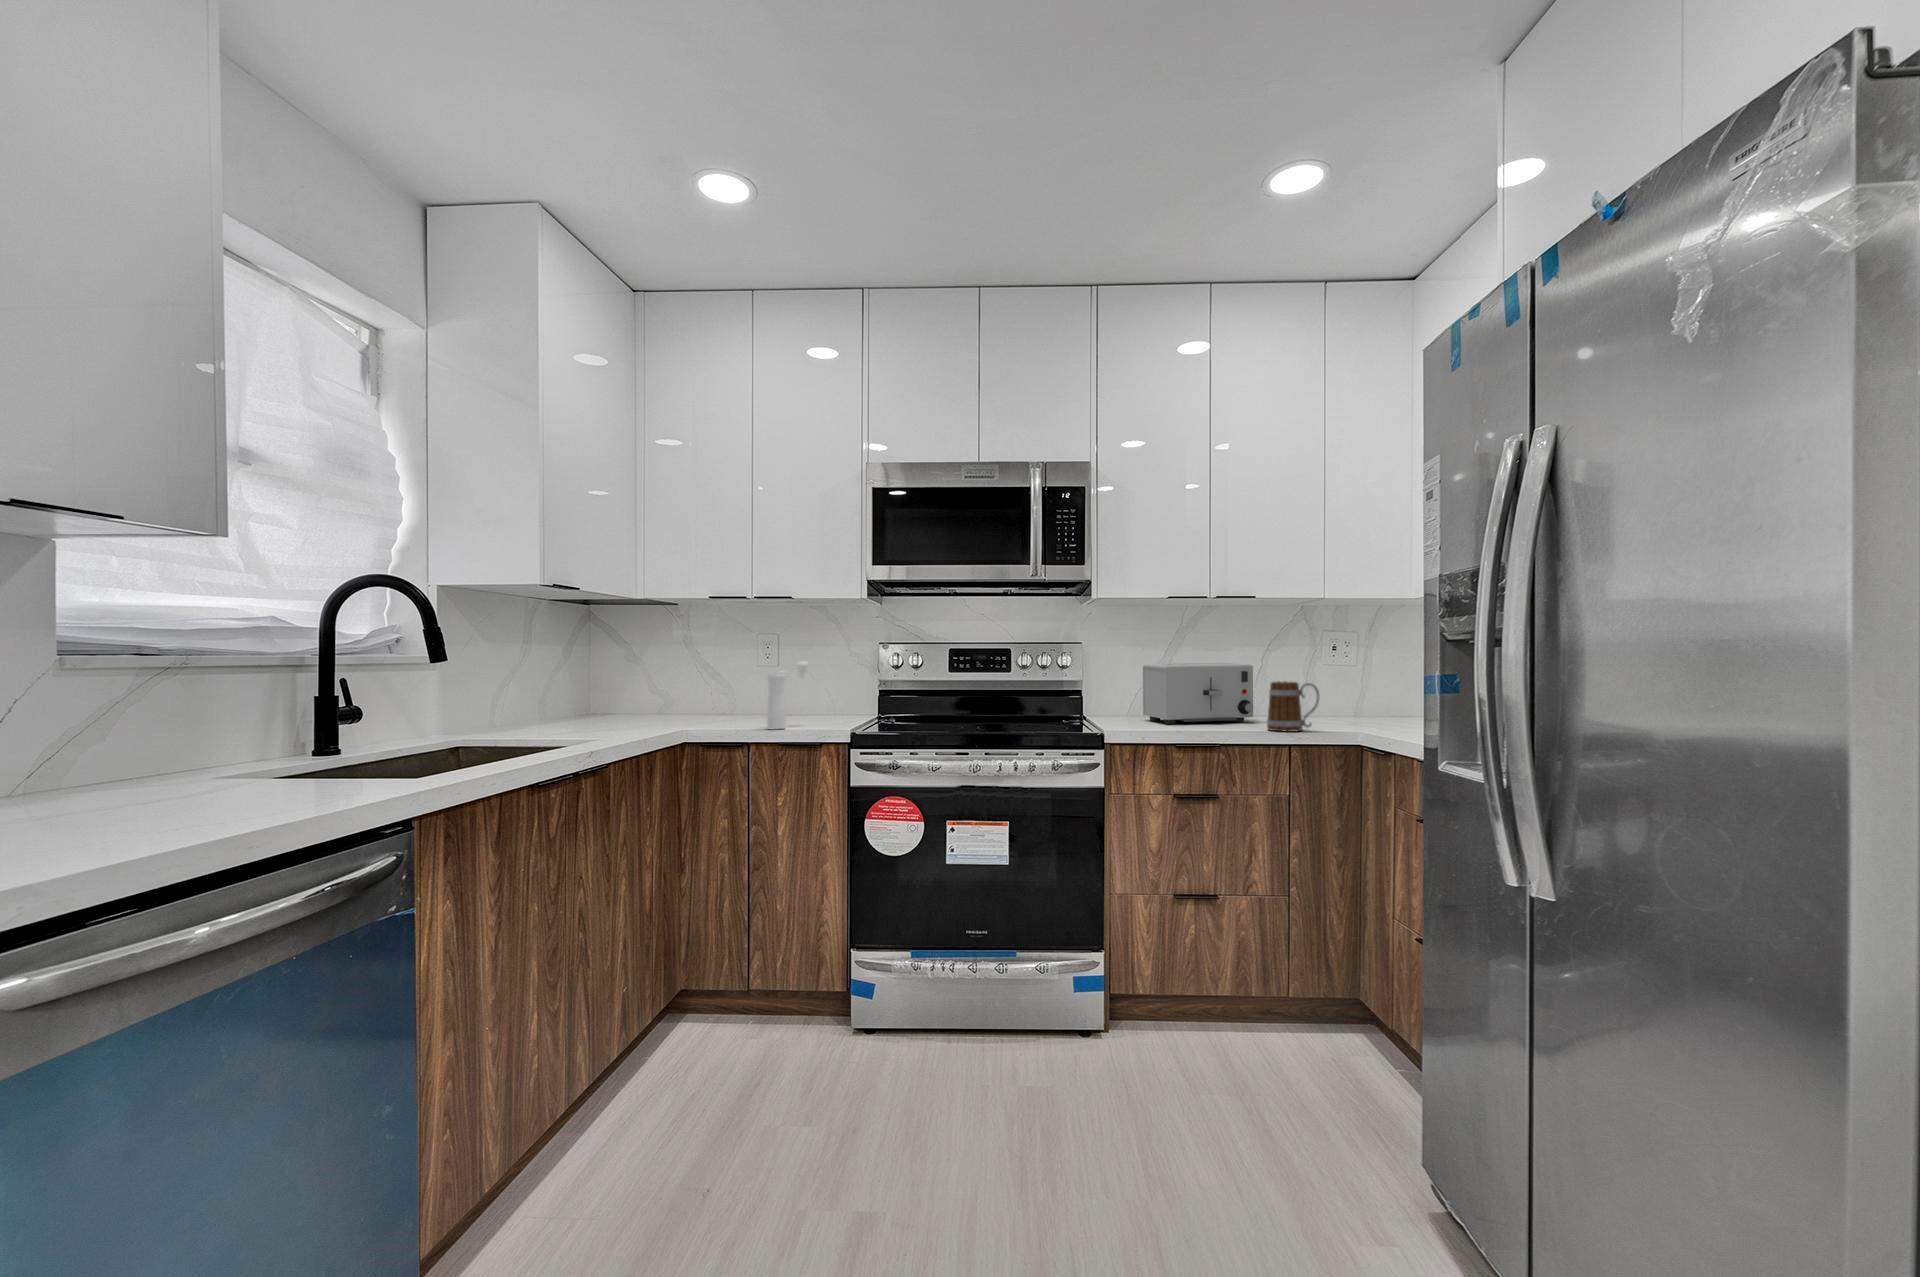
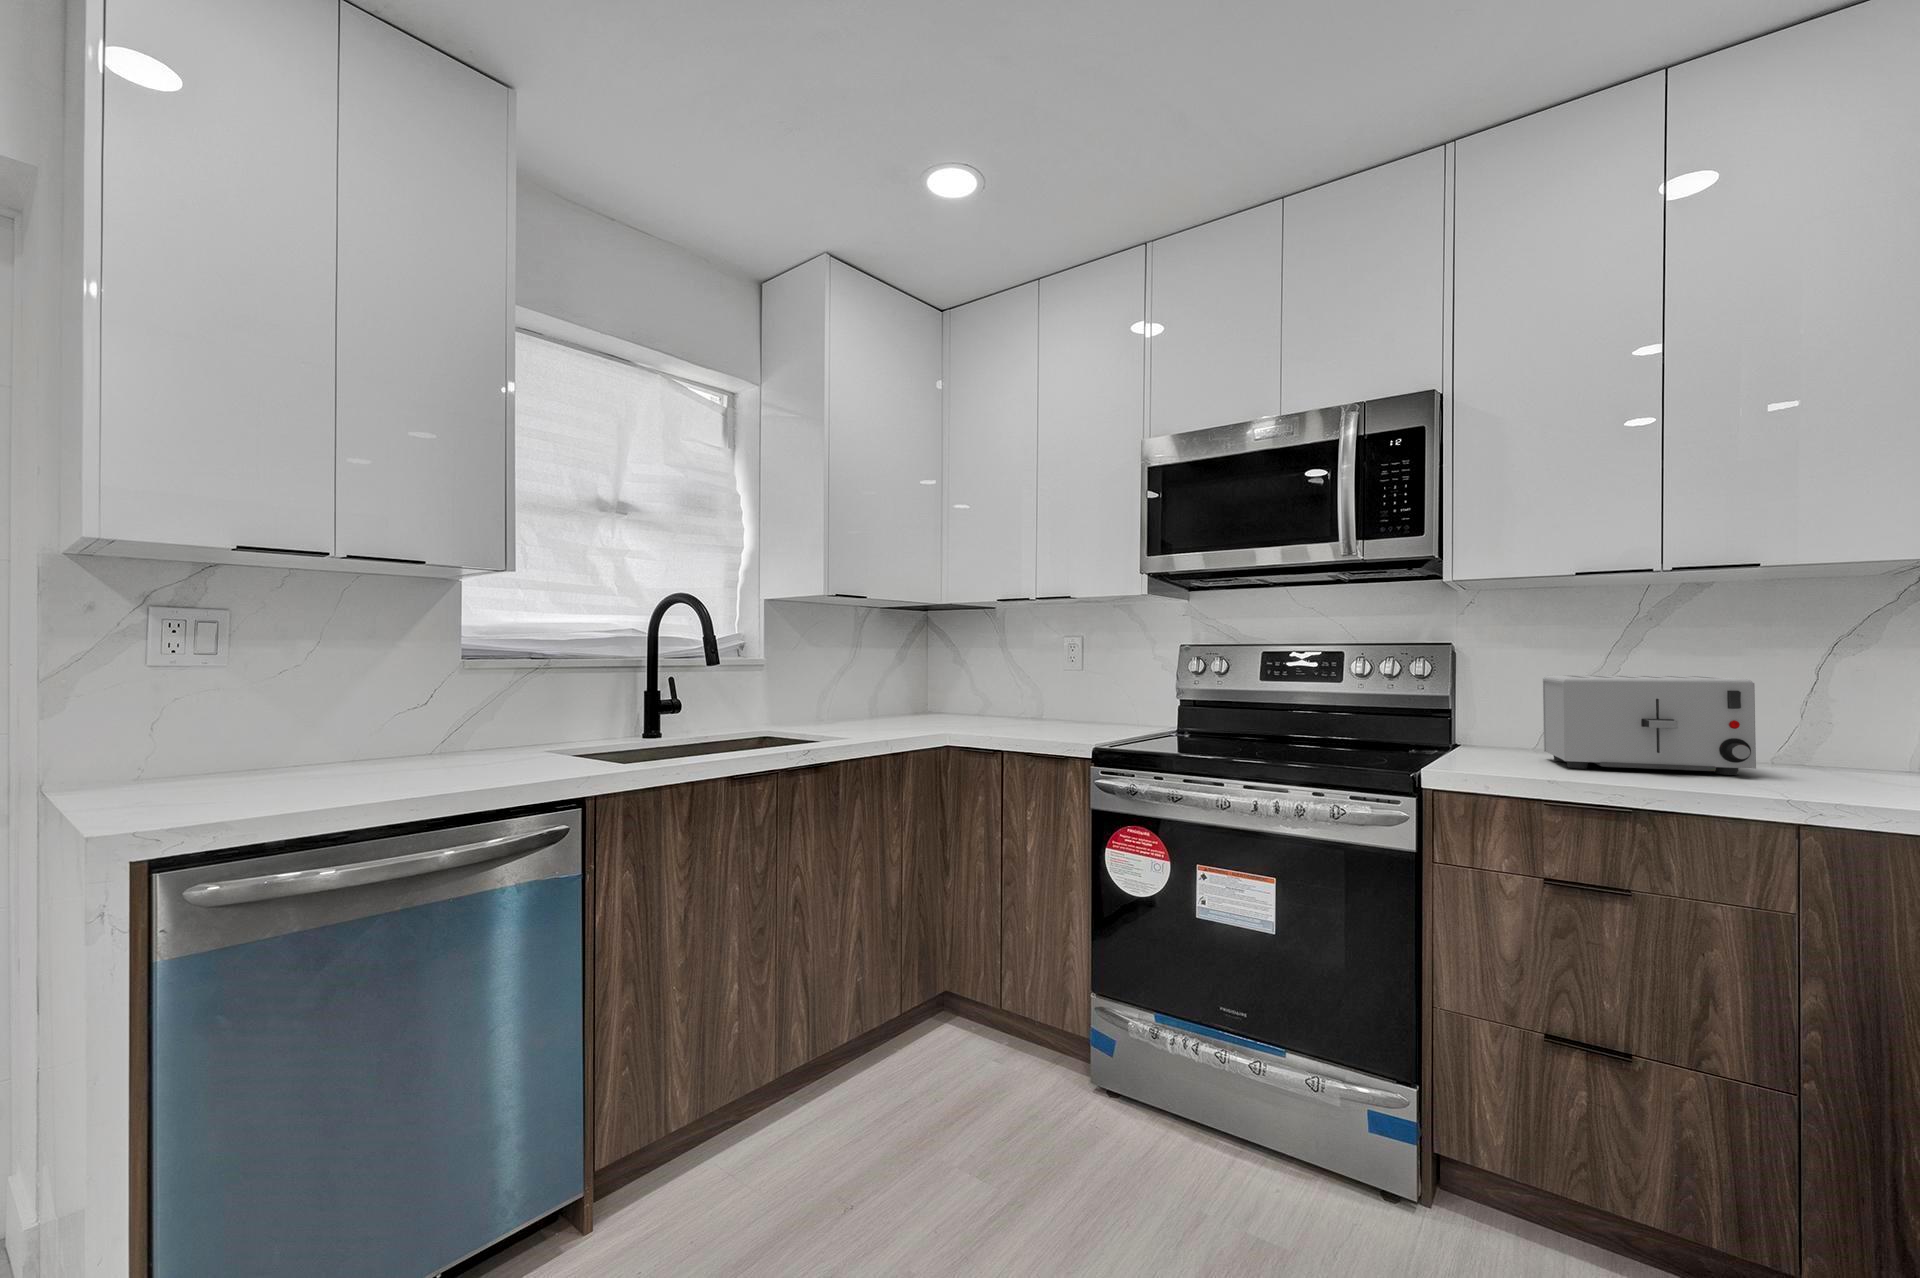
pepper mill: present [767,661,809,729] -> none [1031,665,1083,738]
mug: present [1267,681,1319,732] -> none [1750,710,1874,801]

